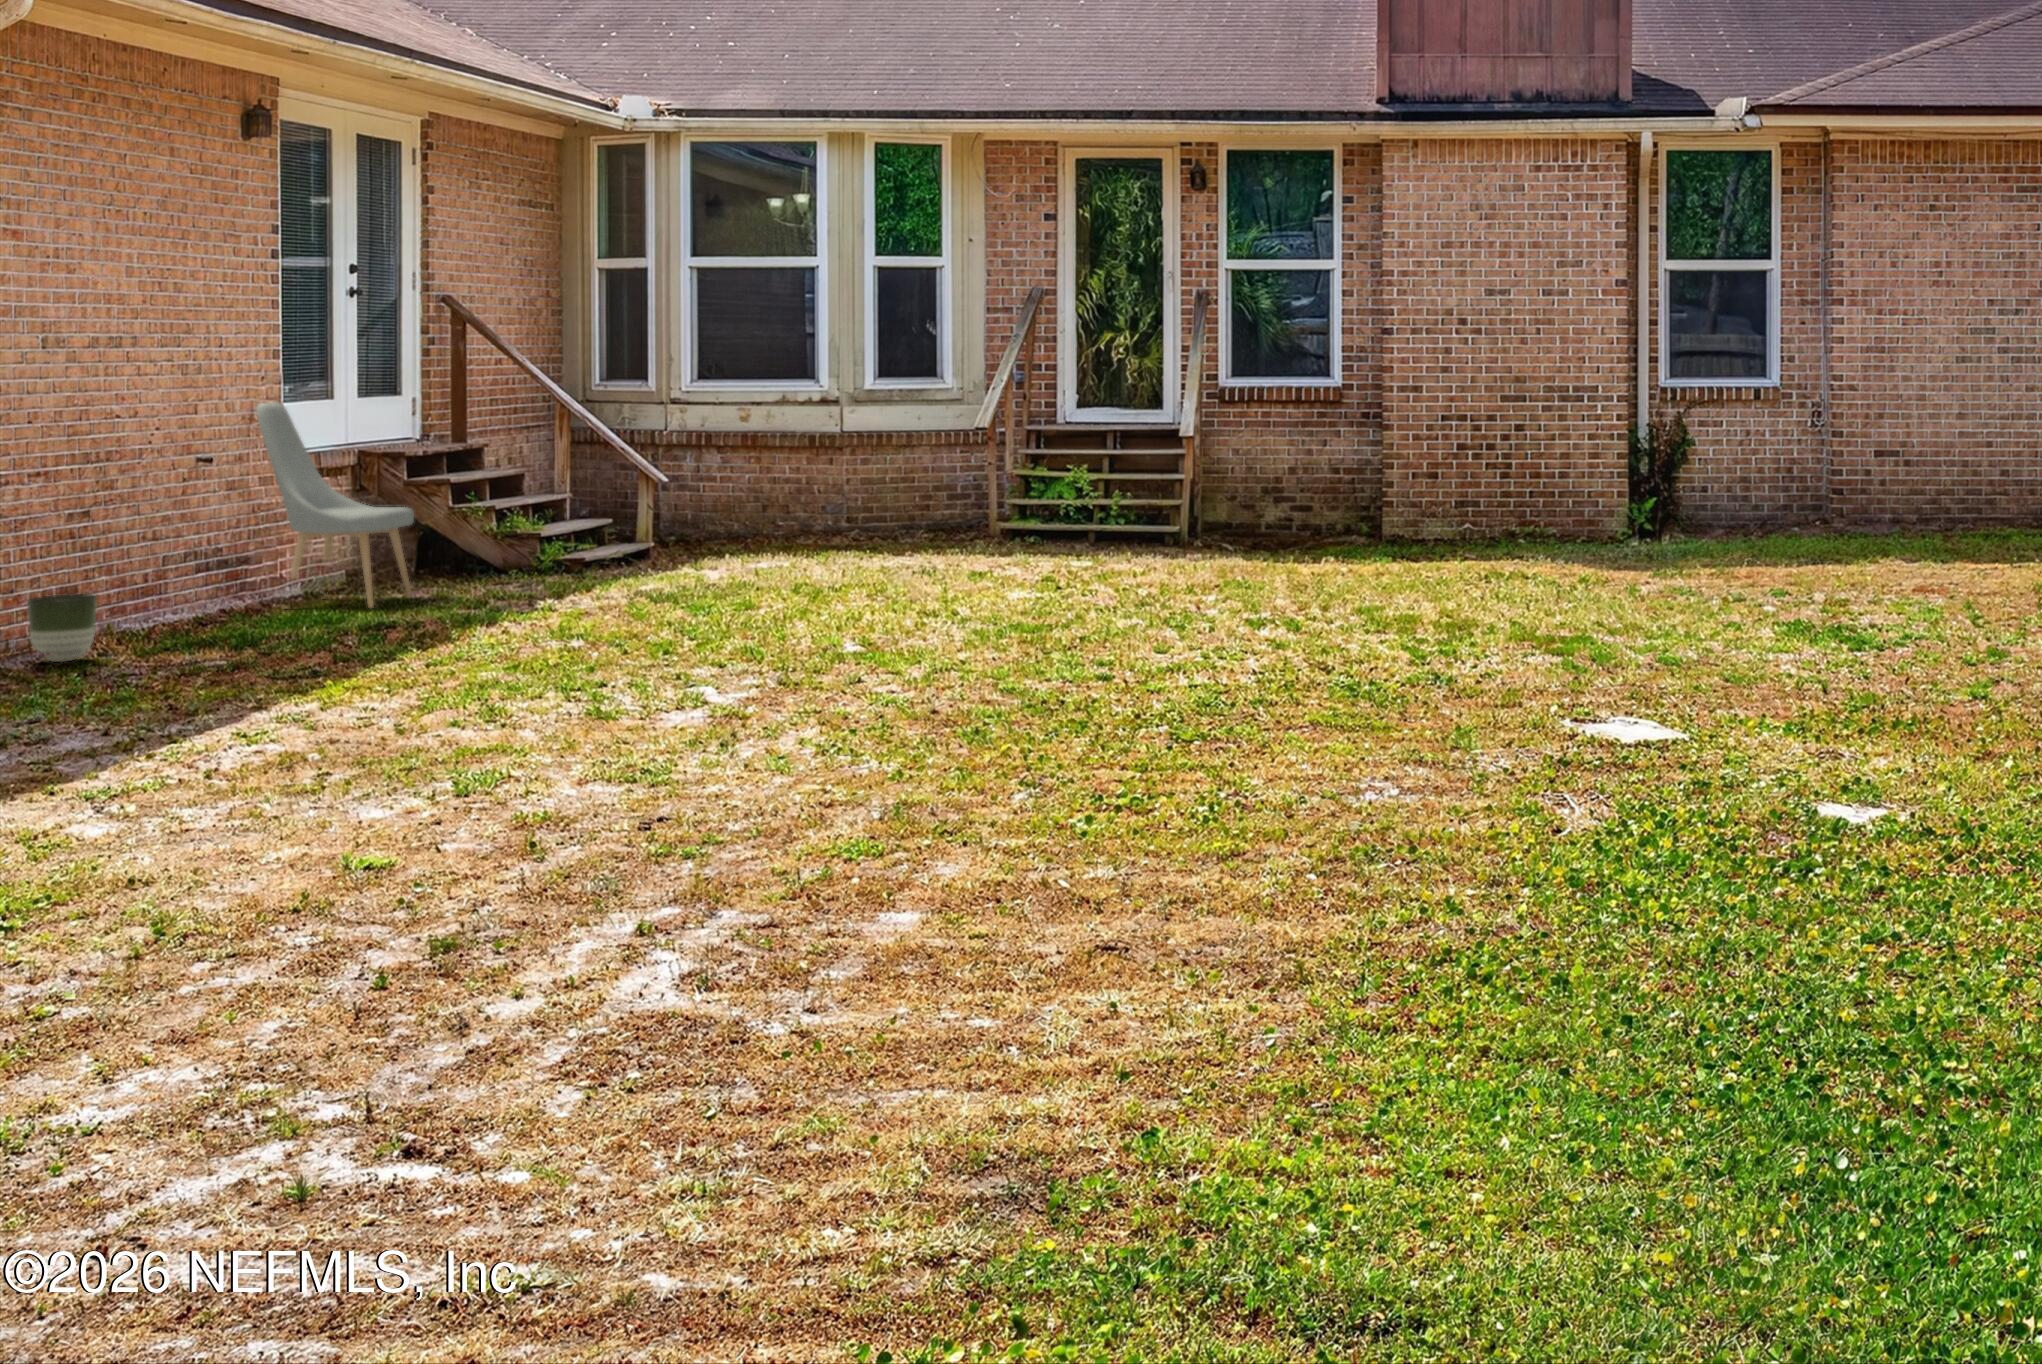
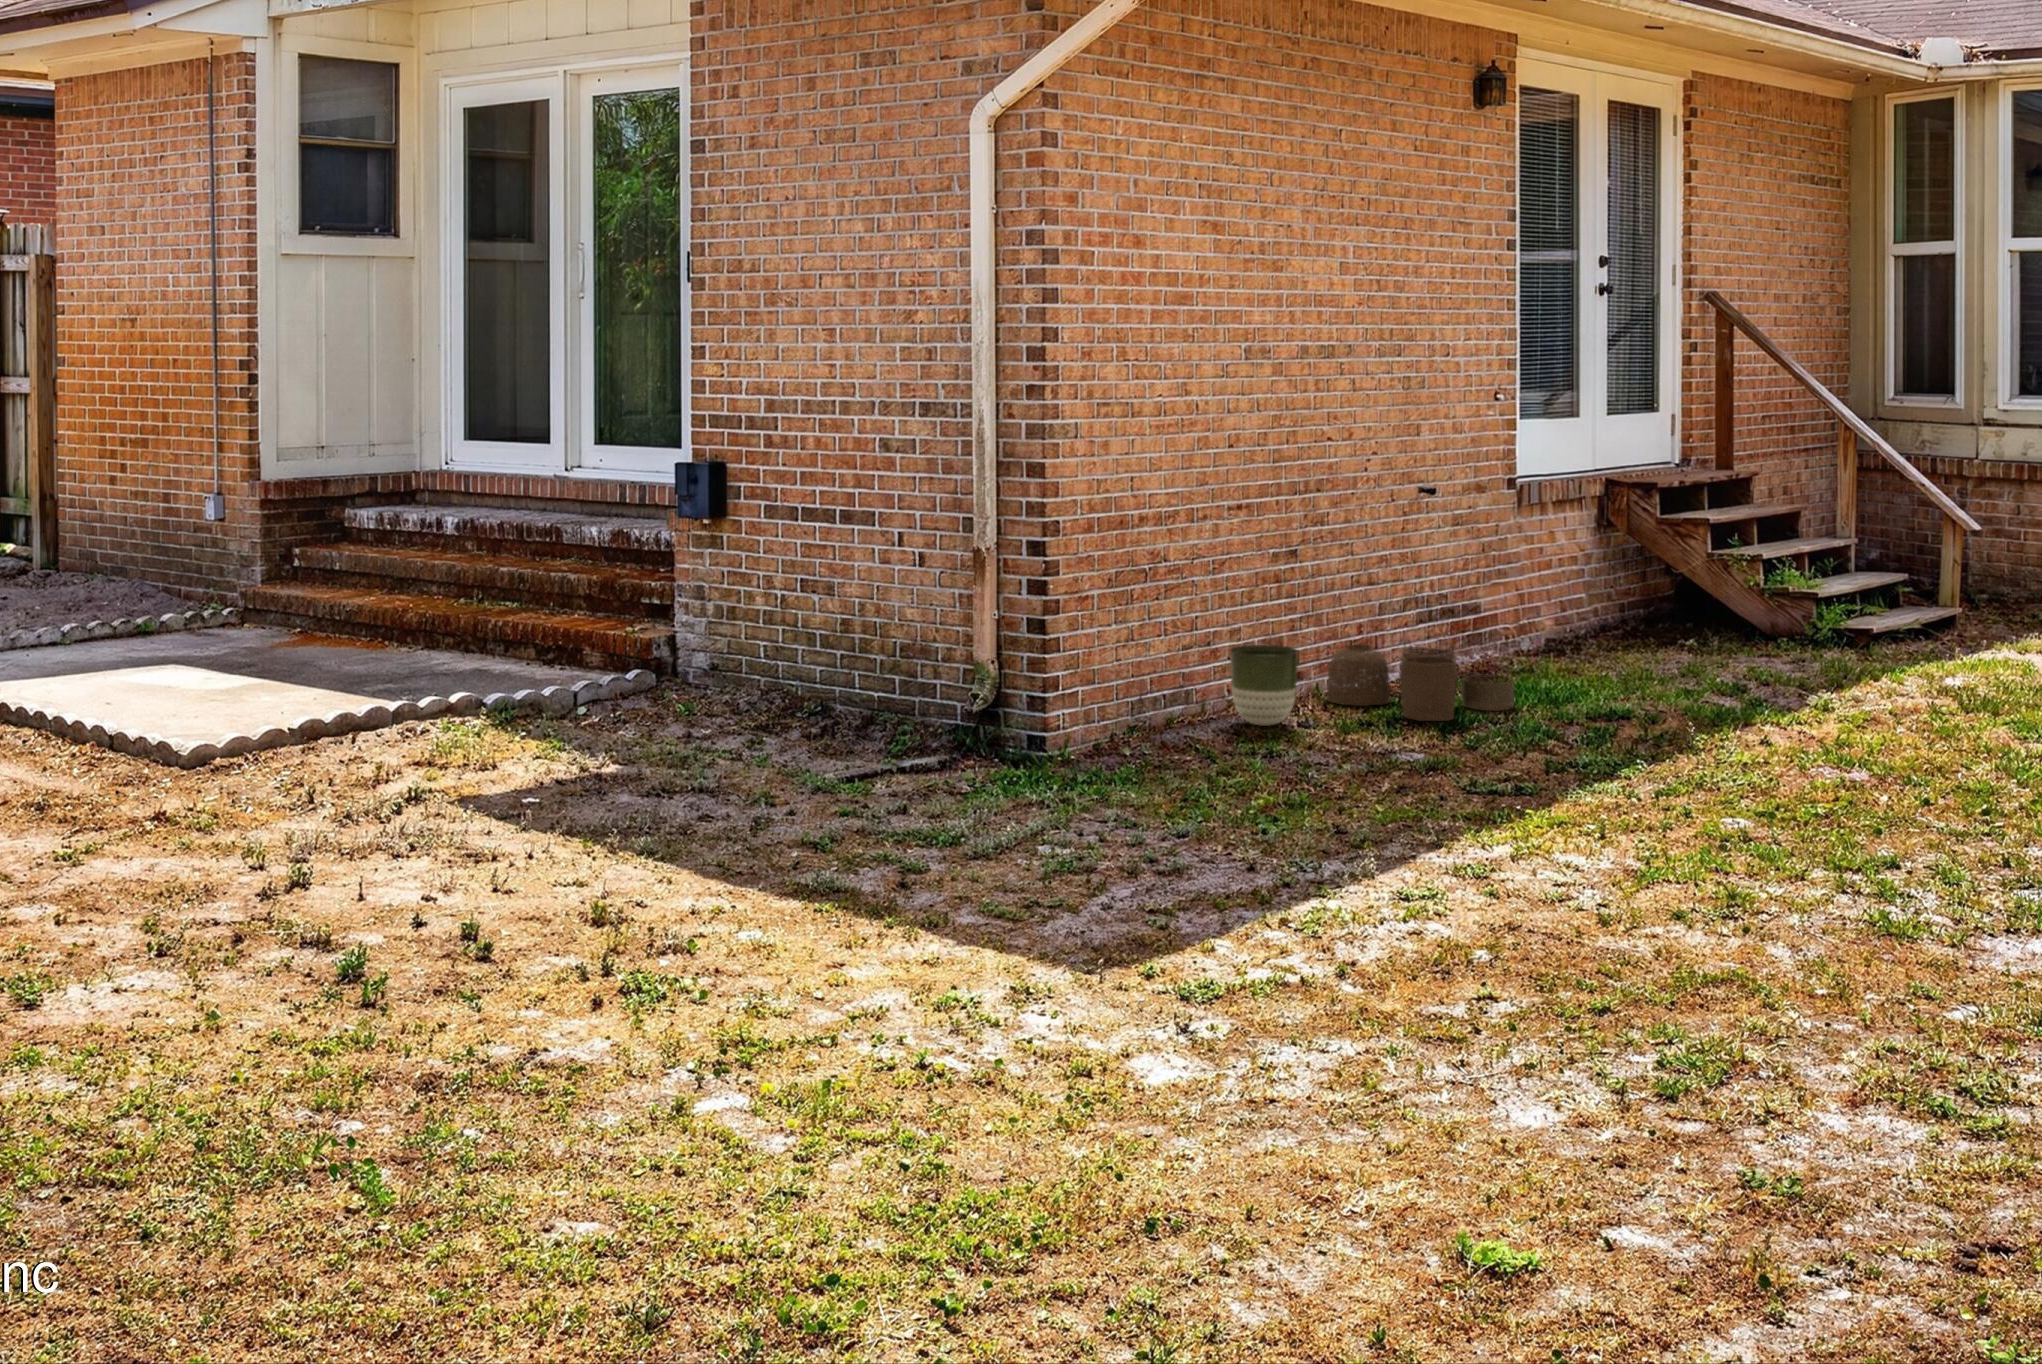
chair: present [256,402,414,609] -> none [1490,418,1661,679]
woven basket: none [114,584,295,645] -> present [1326,640,1515,721]

